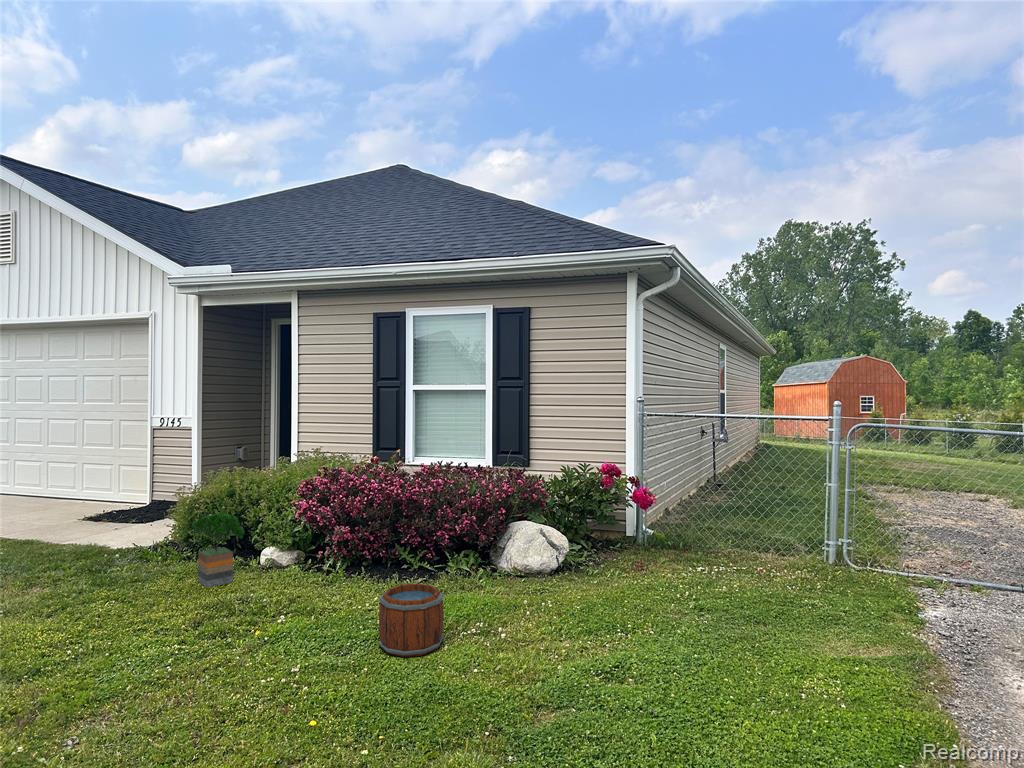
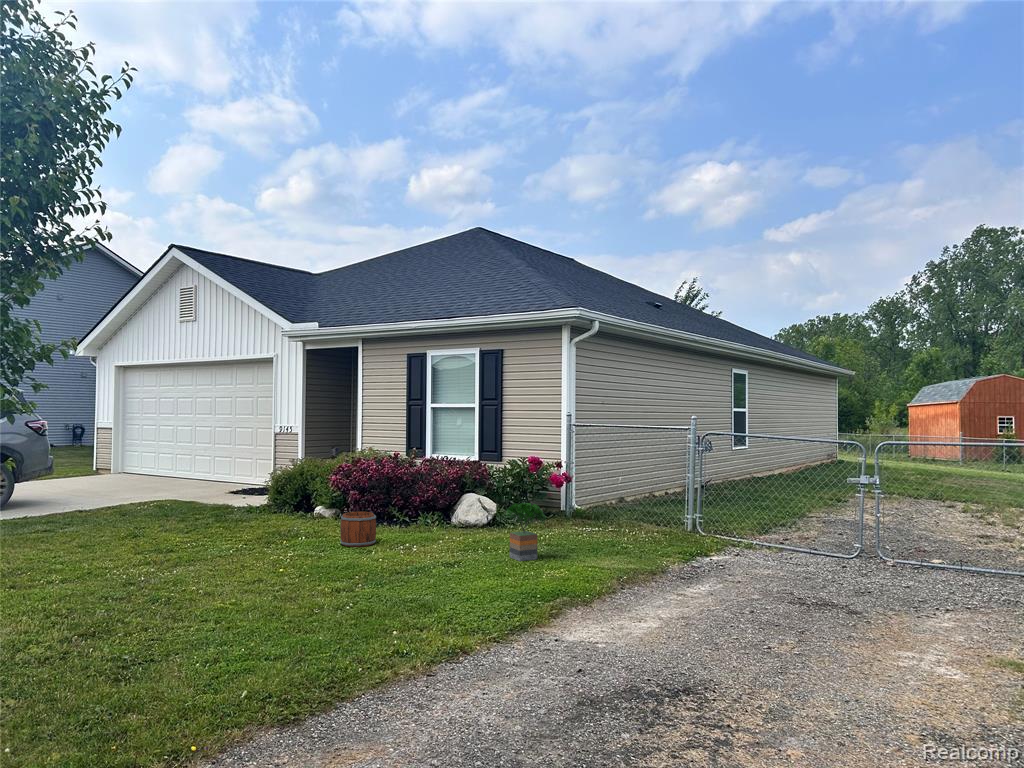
potted tree: present [192,513,244,588] -> present [507,503,546,561]

